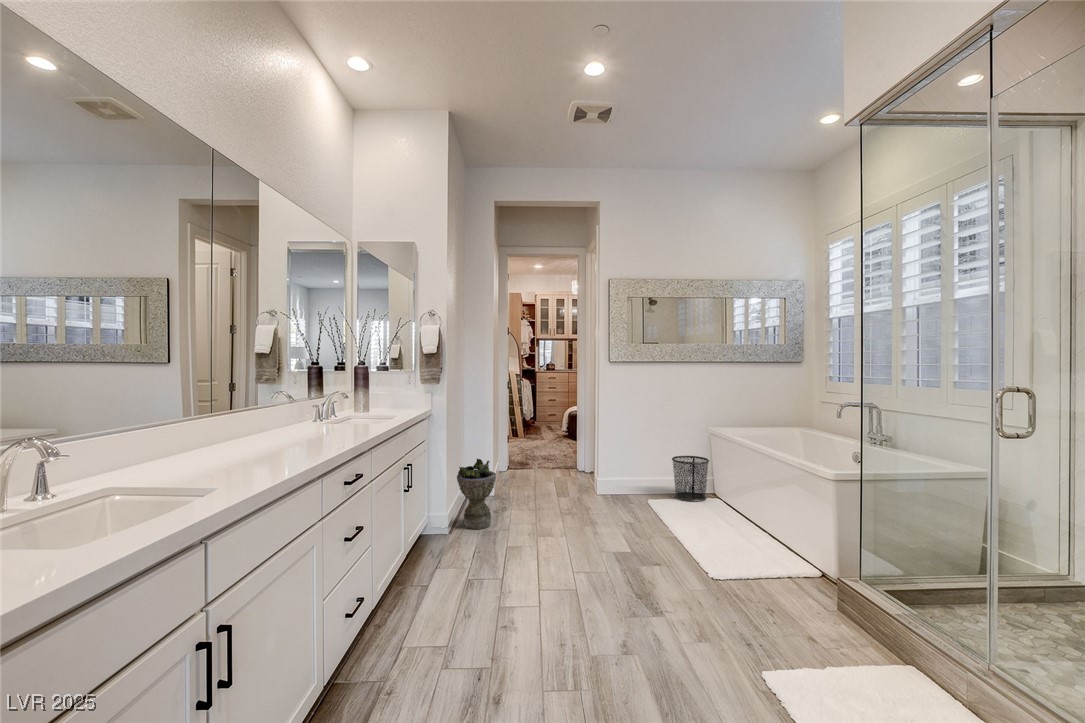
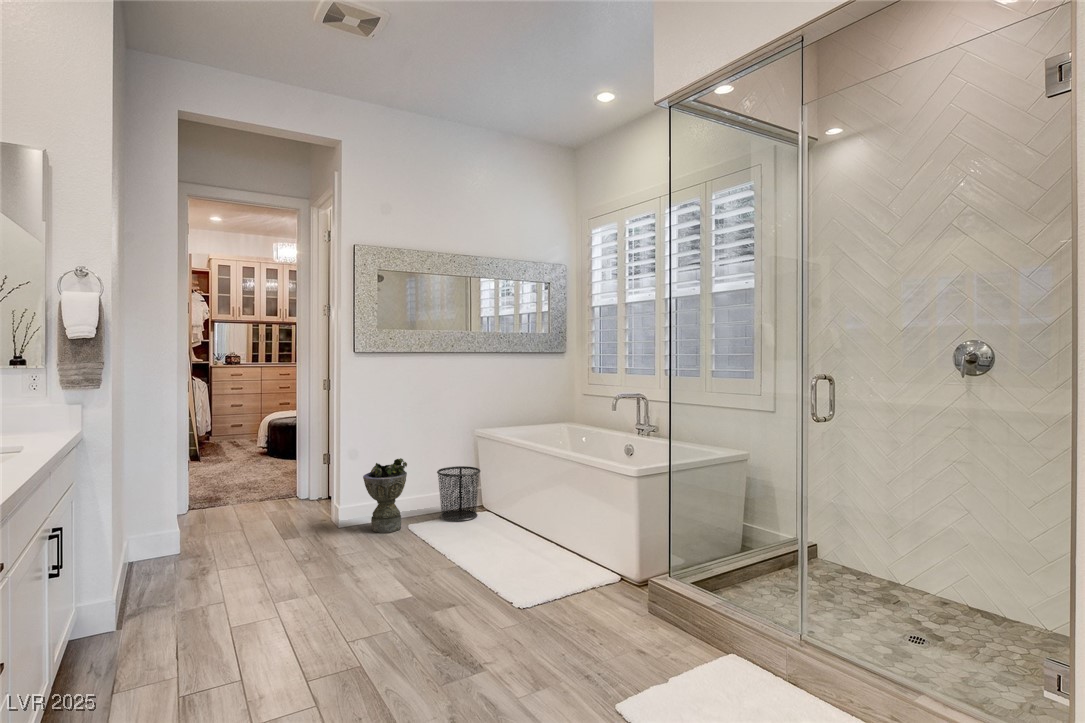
planter: present [457,459,496,529] -> present [363,458,407,533]

